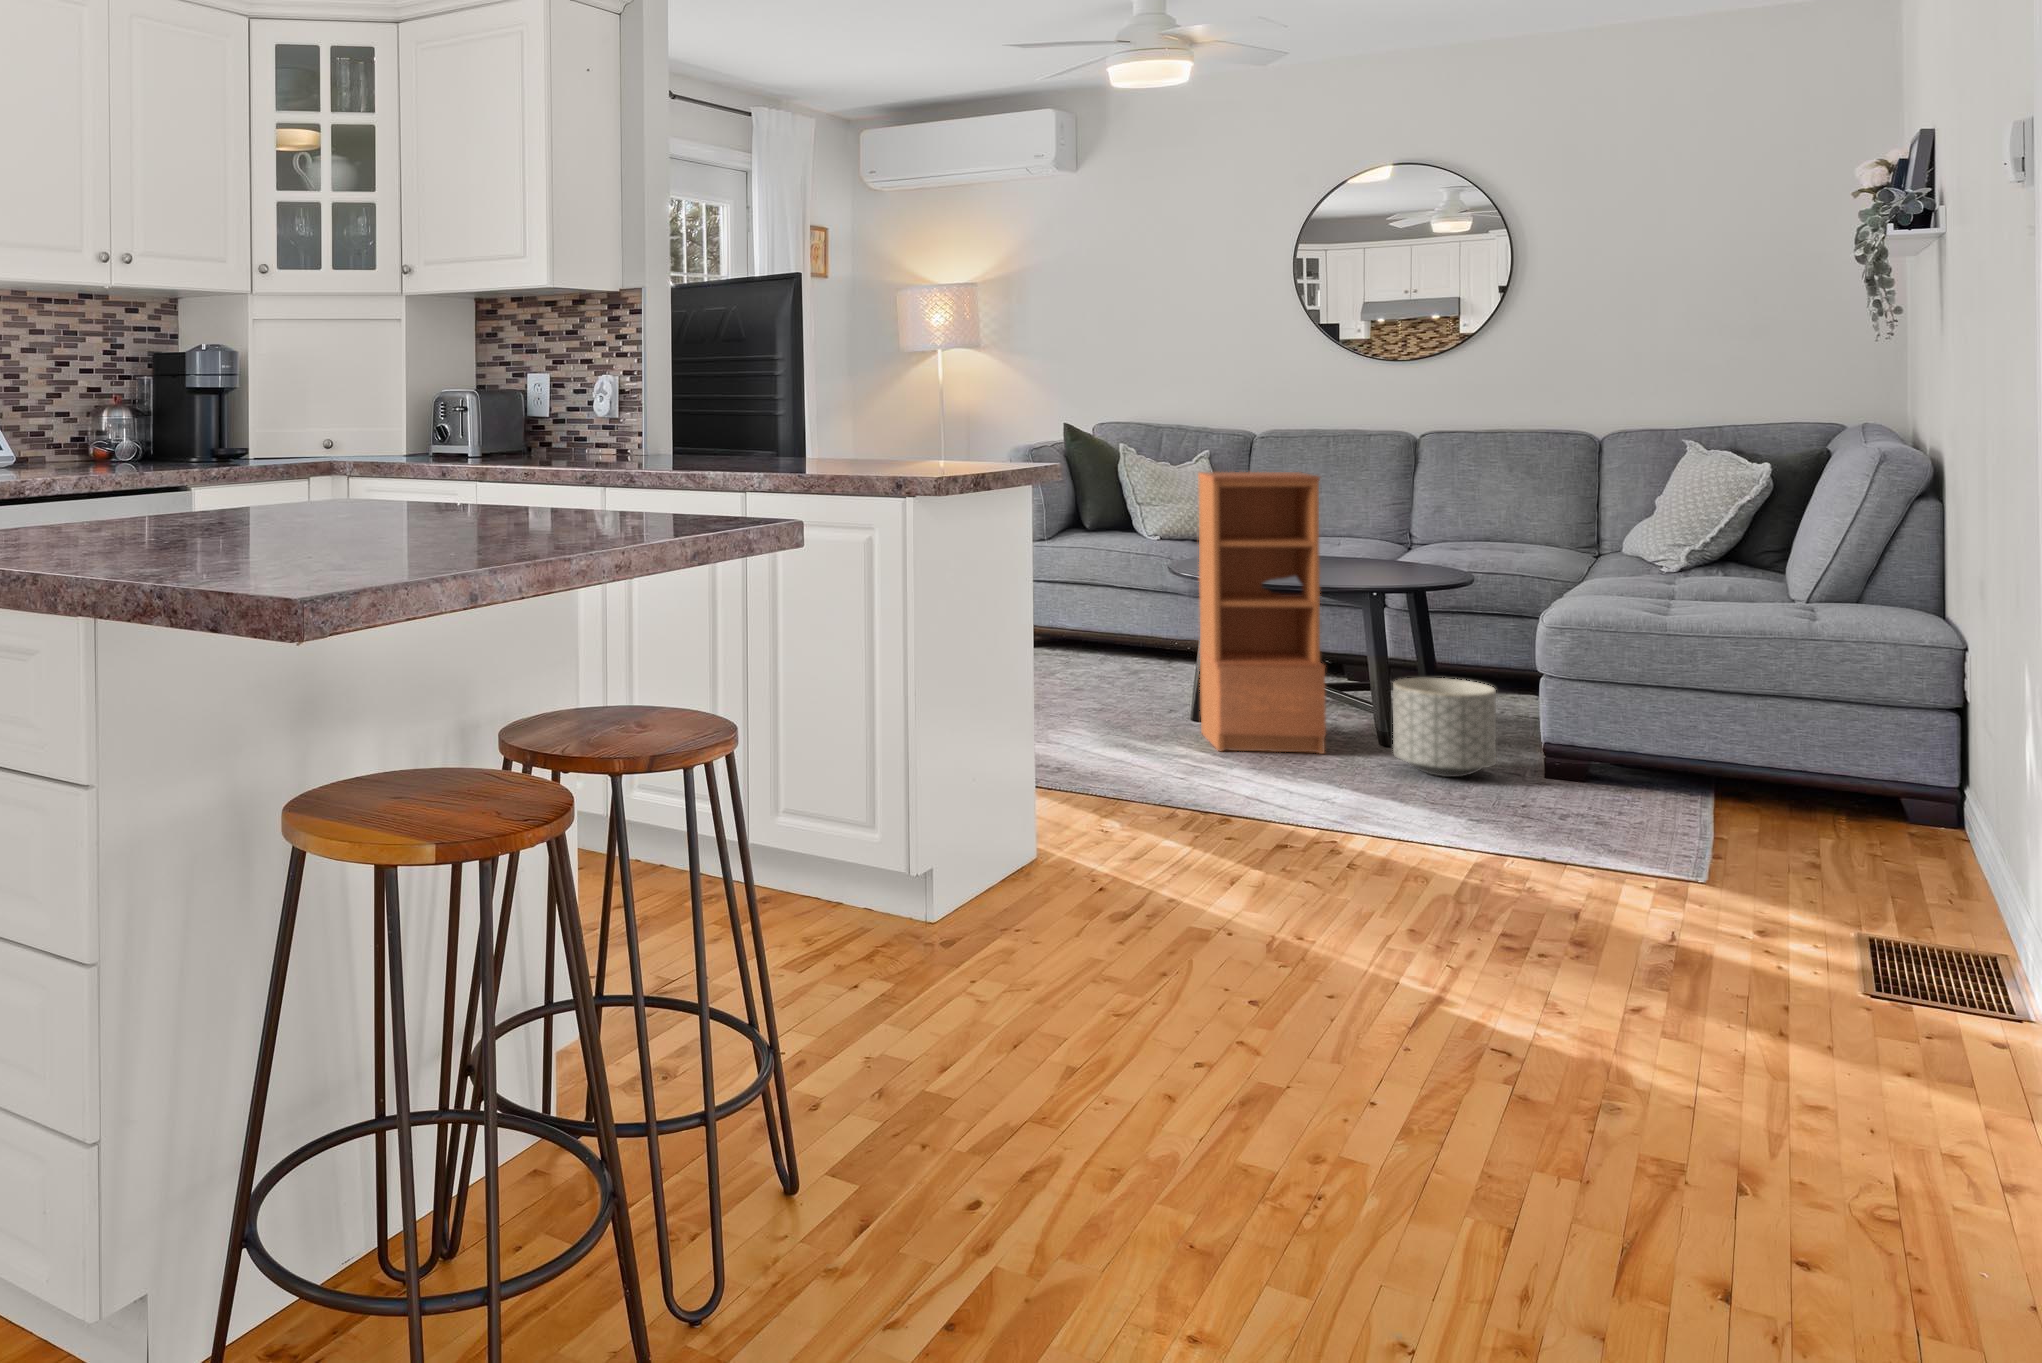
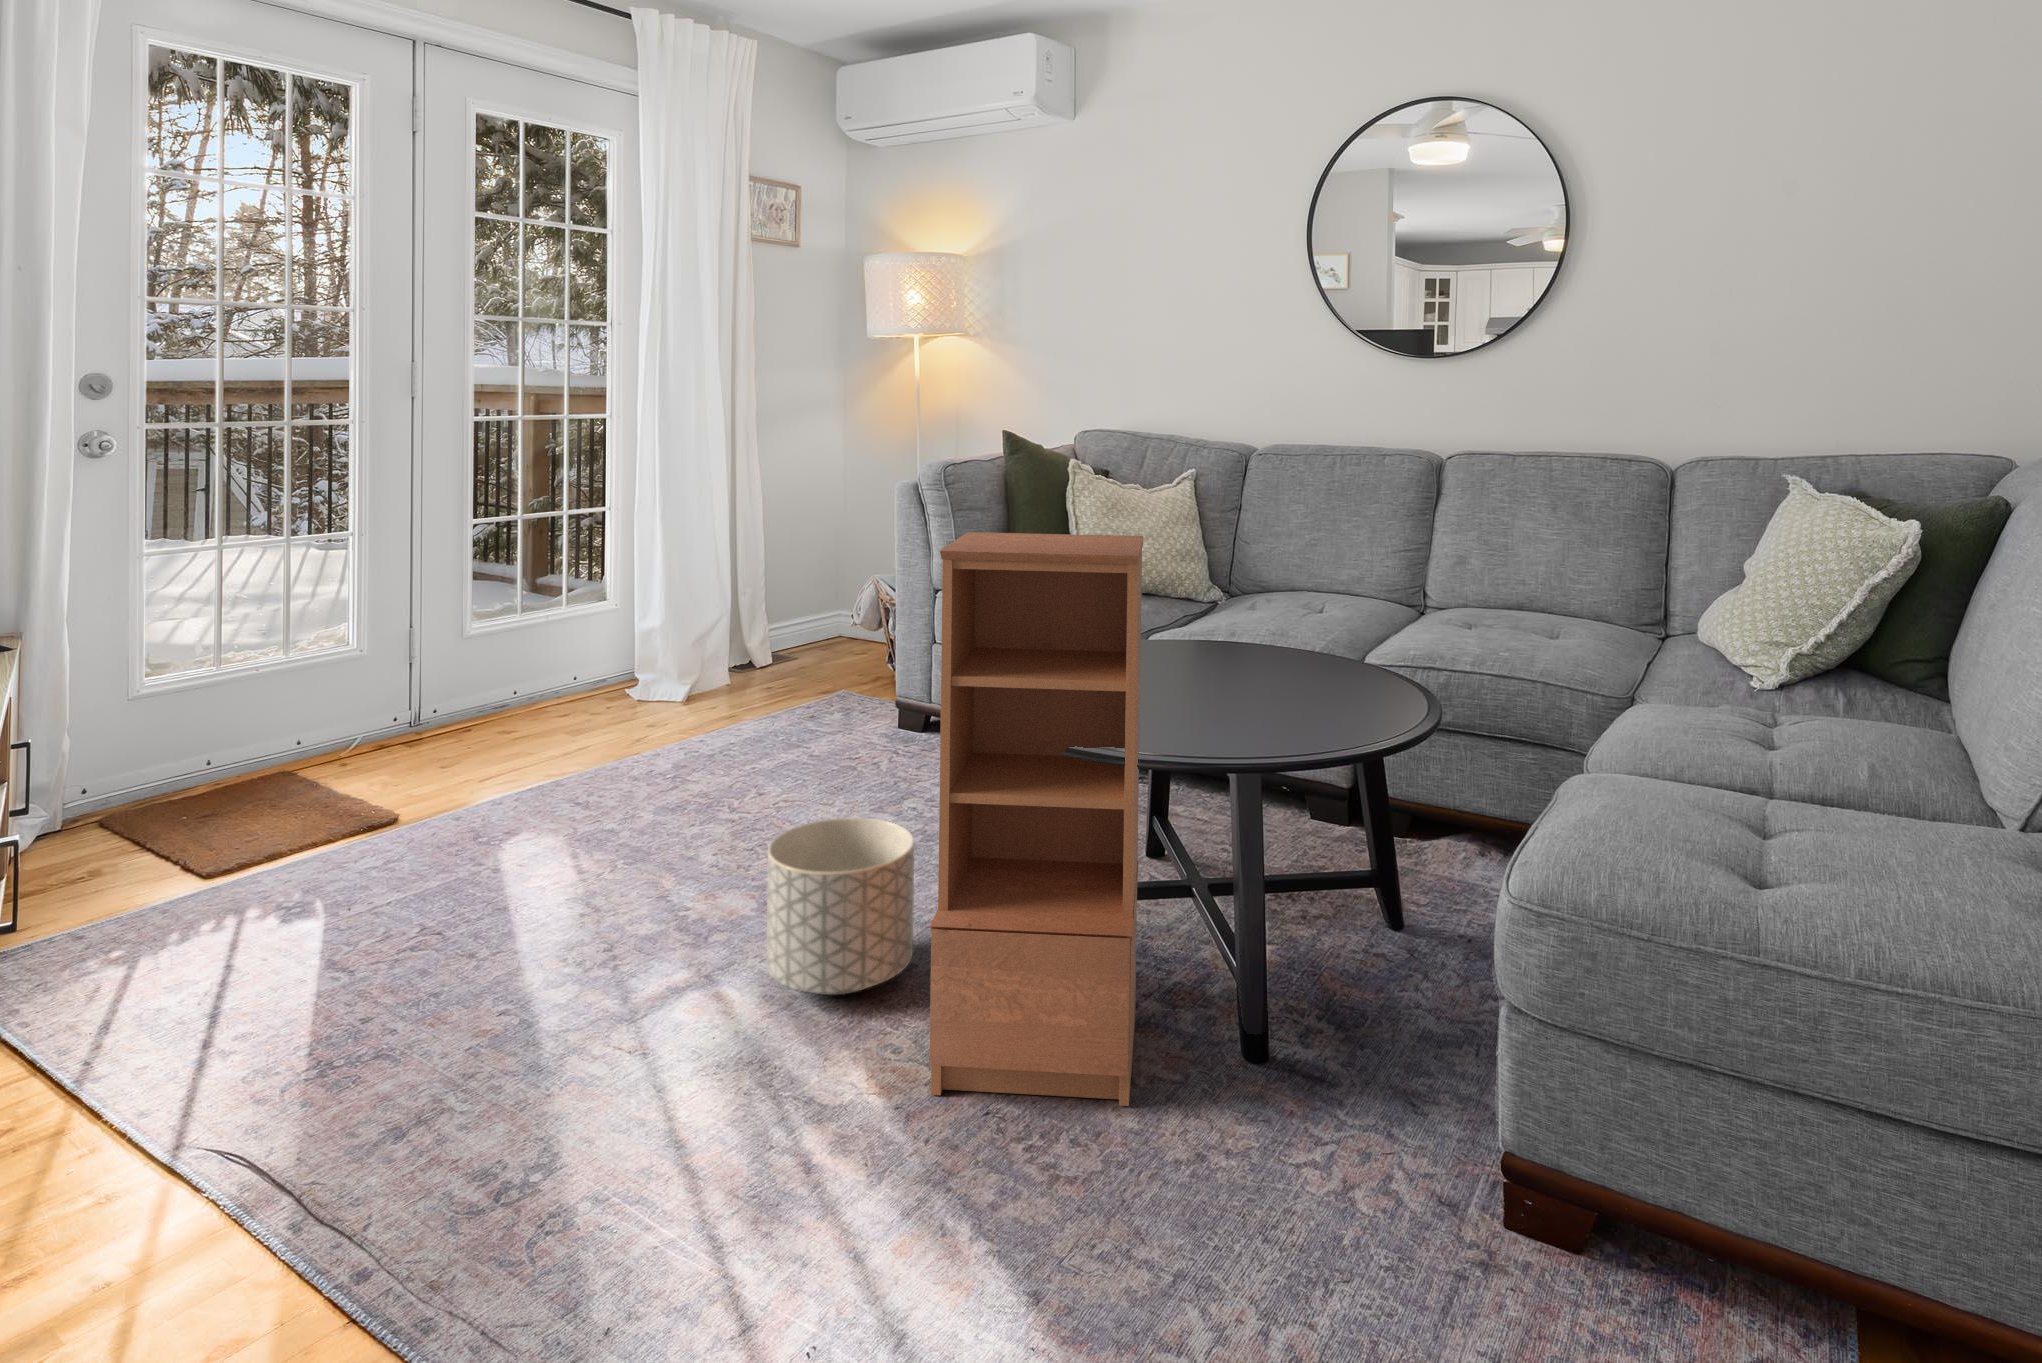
planter: present [1393,678,1496,777] -> present [767,818,914,995]

